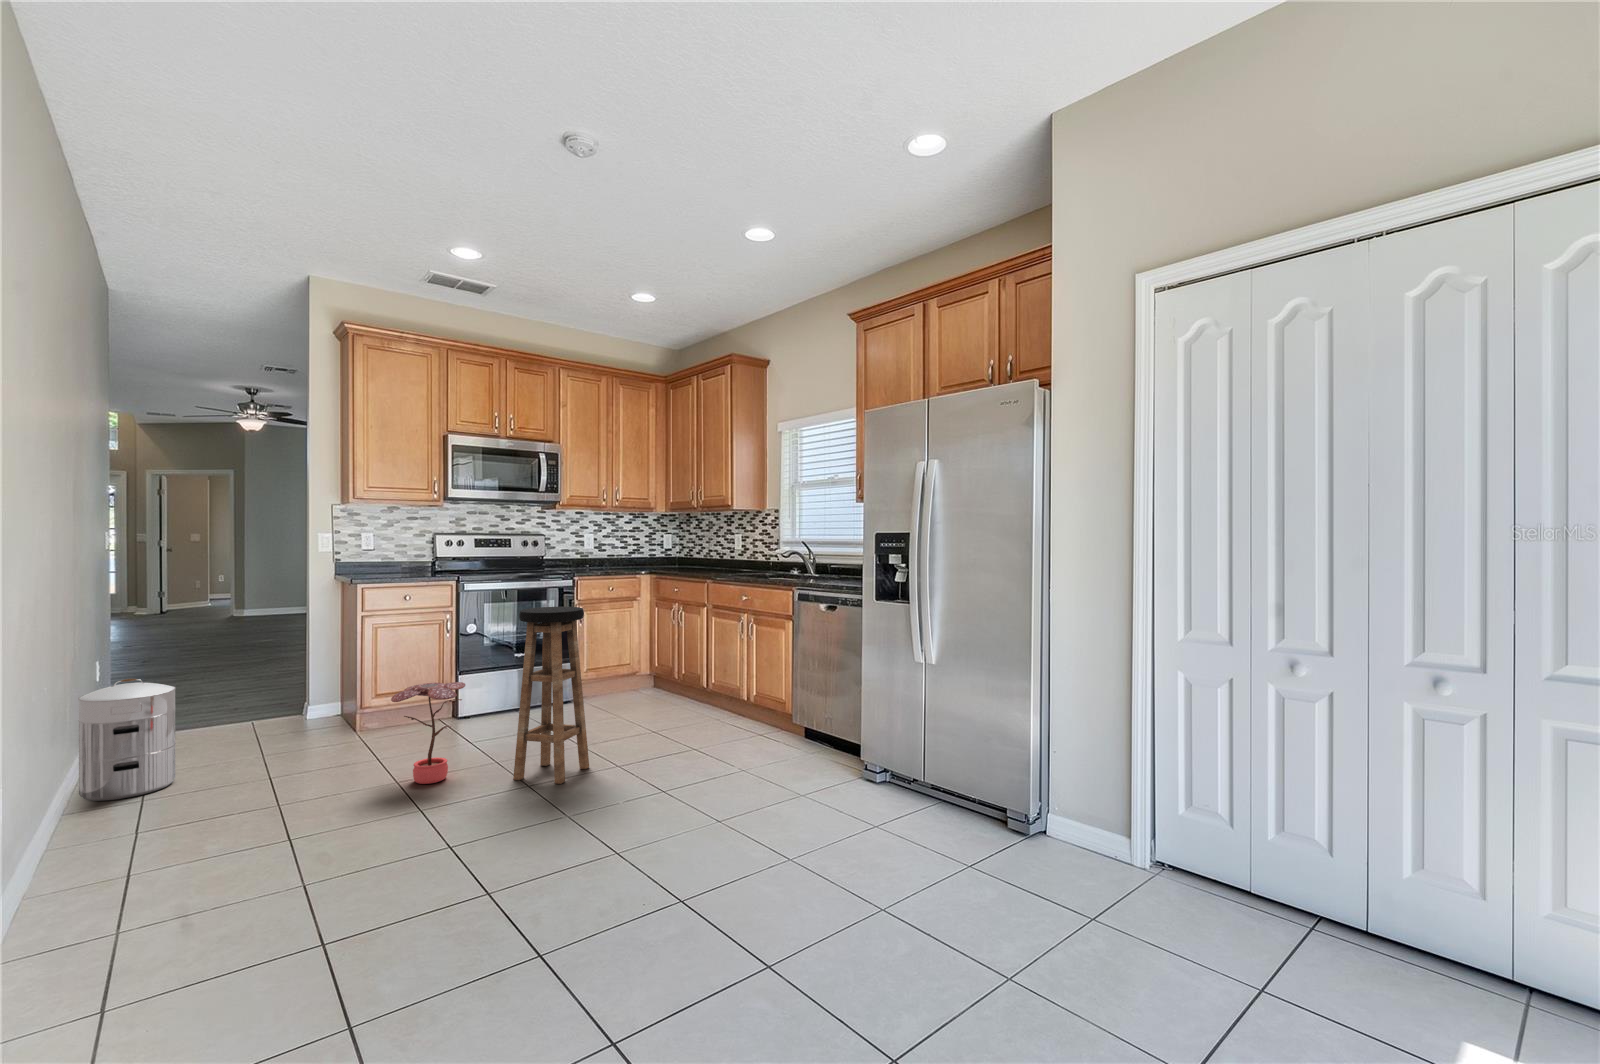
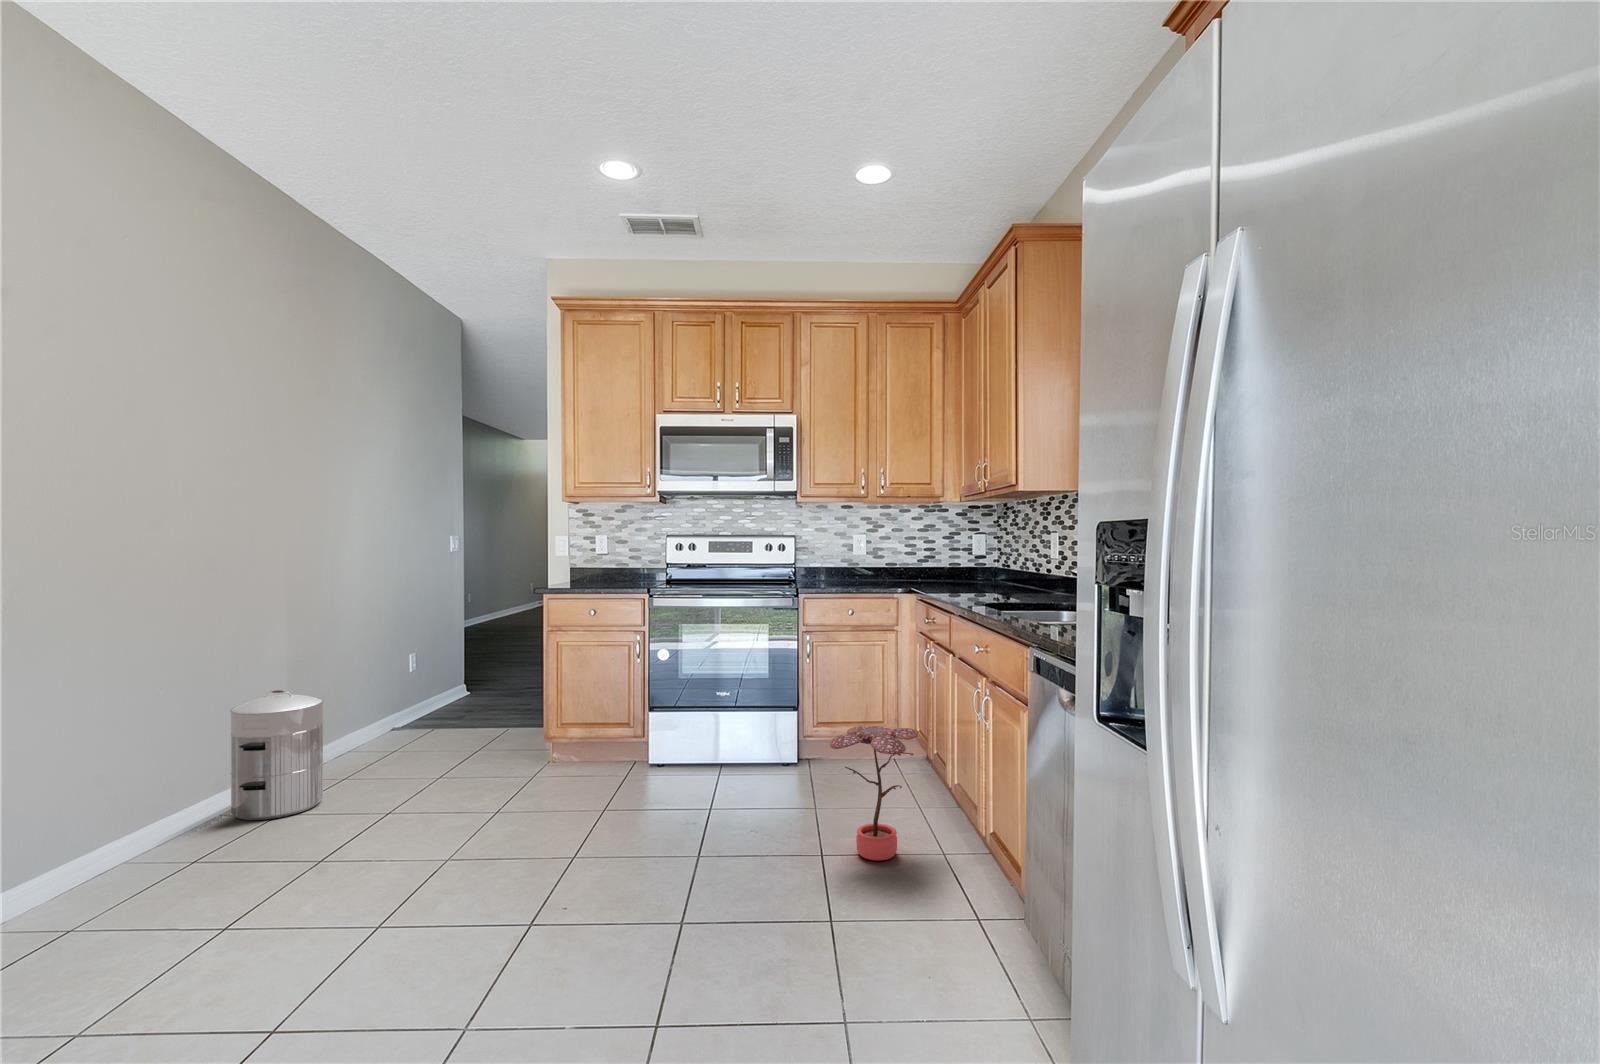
bar stool: present [513,607,589,784] -> none [559,642,671,932]
potted plant: present [391,682,465,784] -> present [830,726,918,861]

